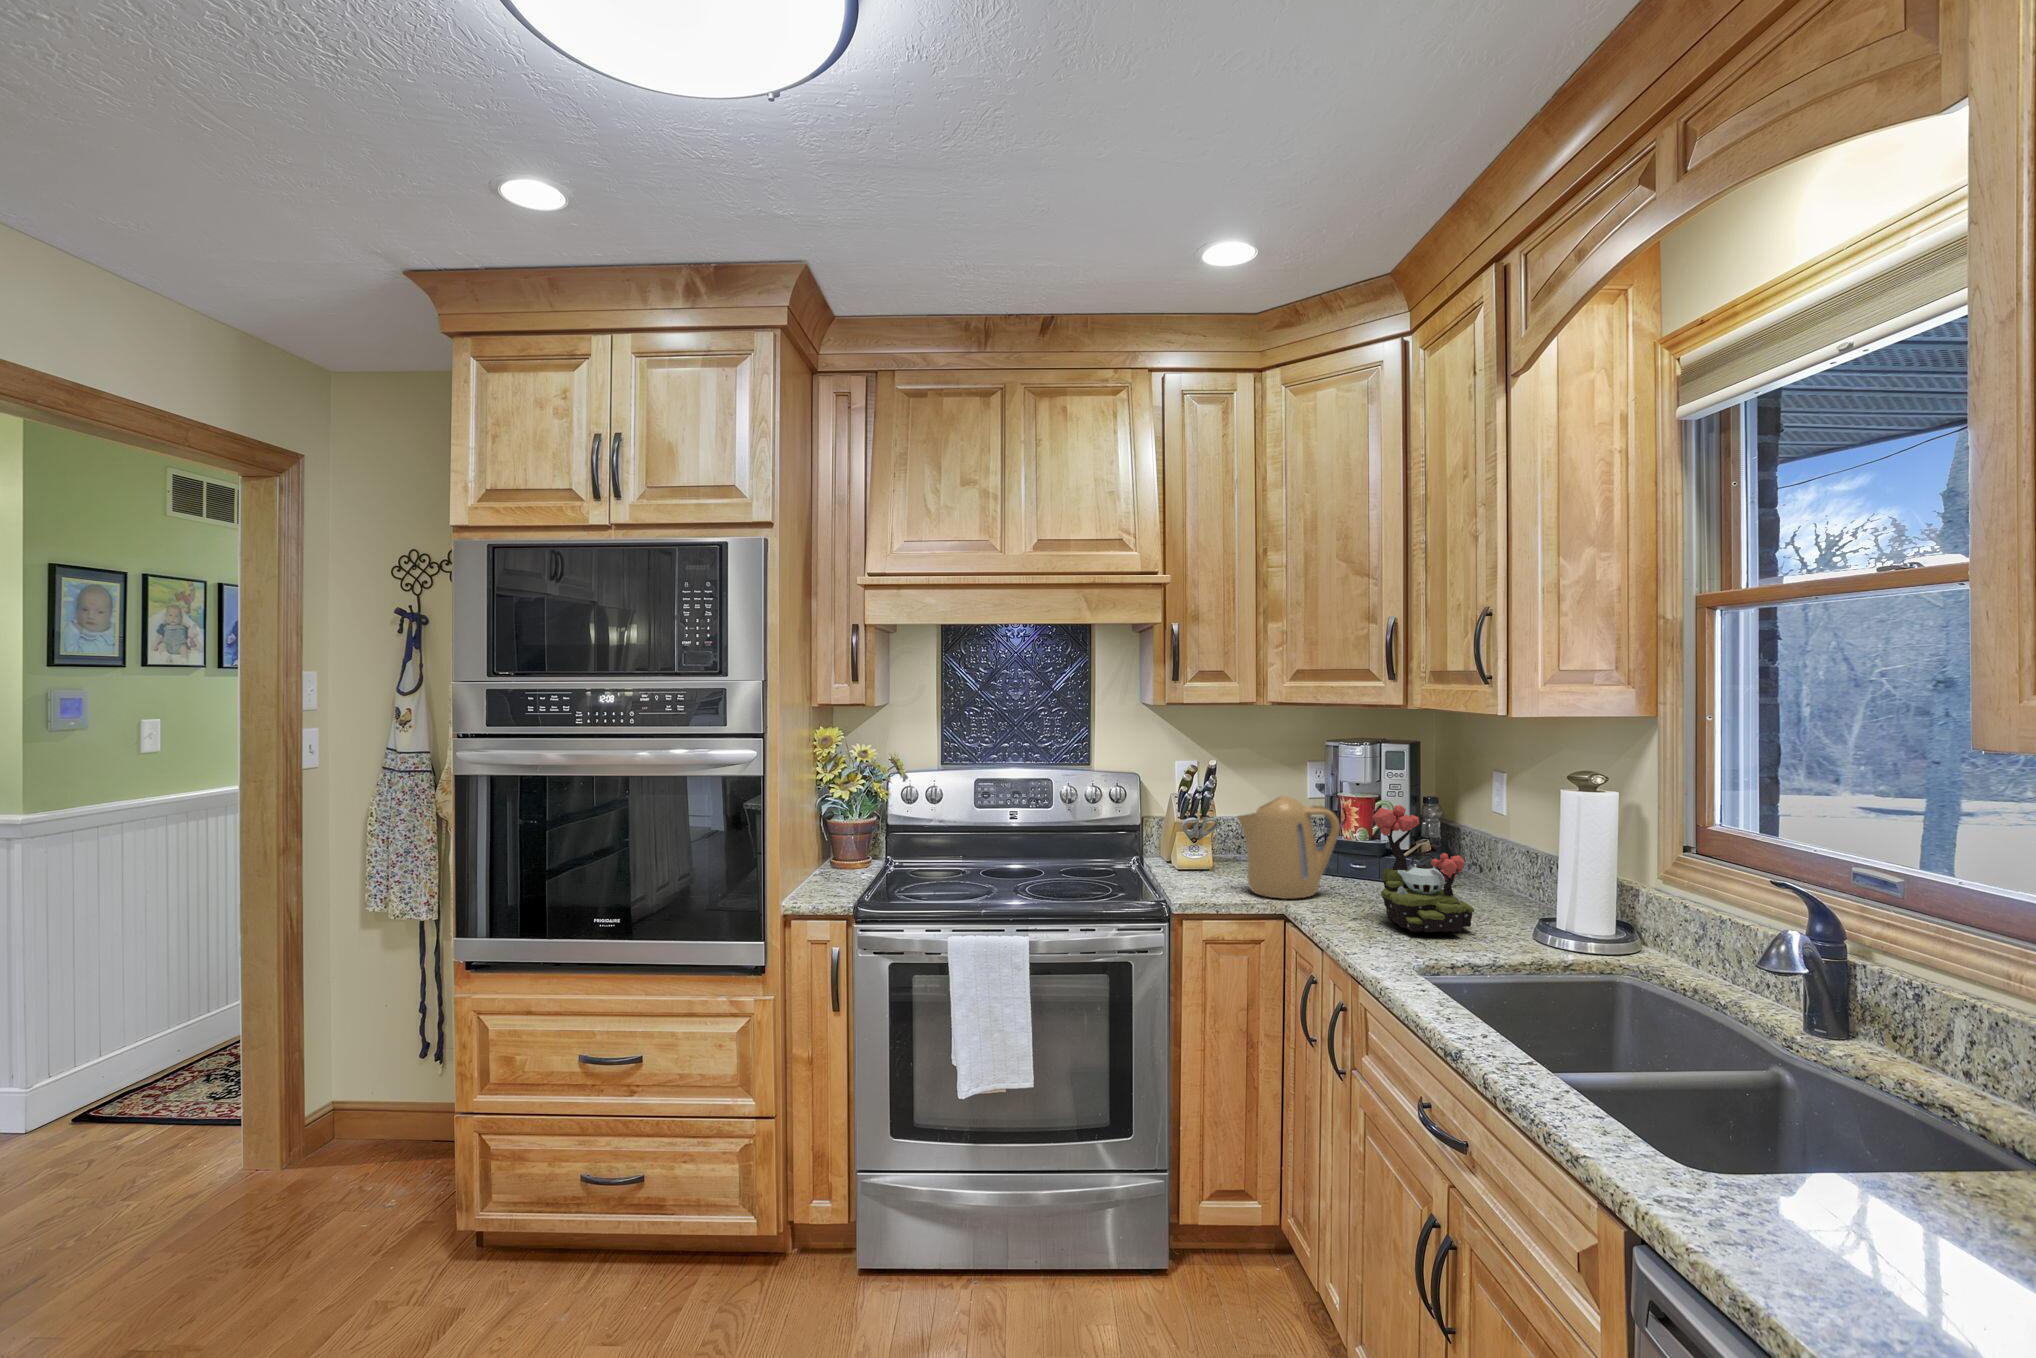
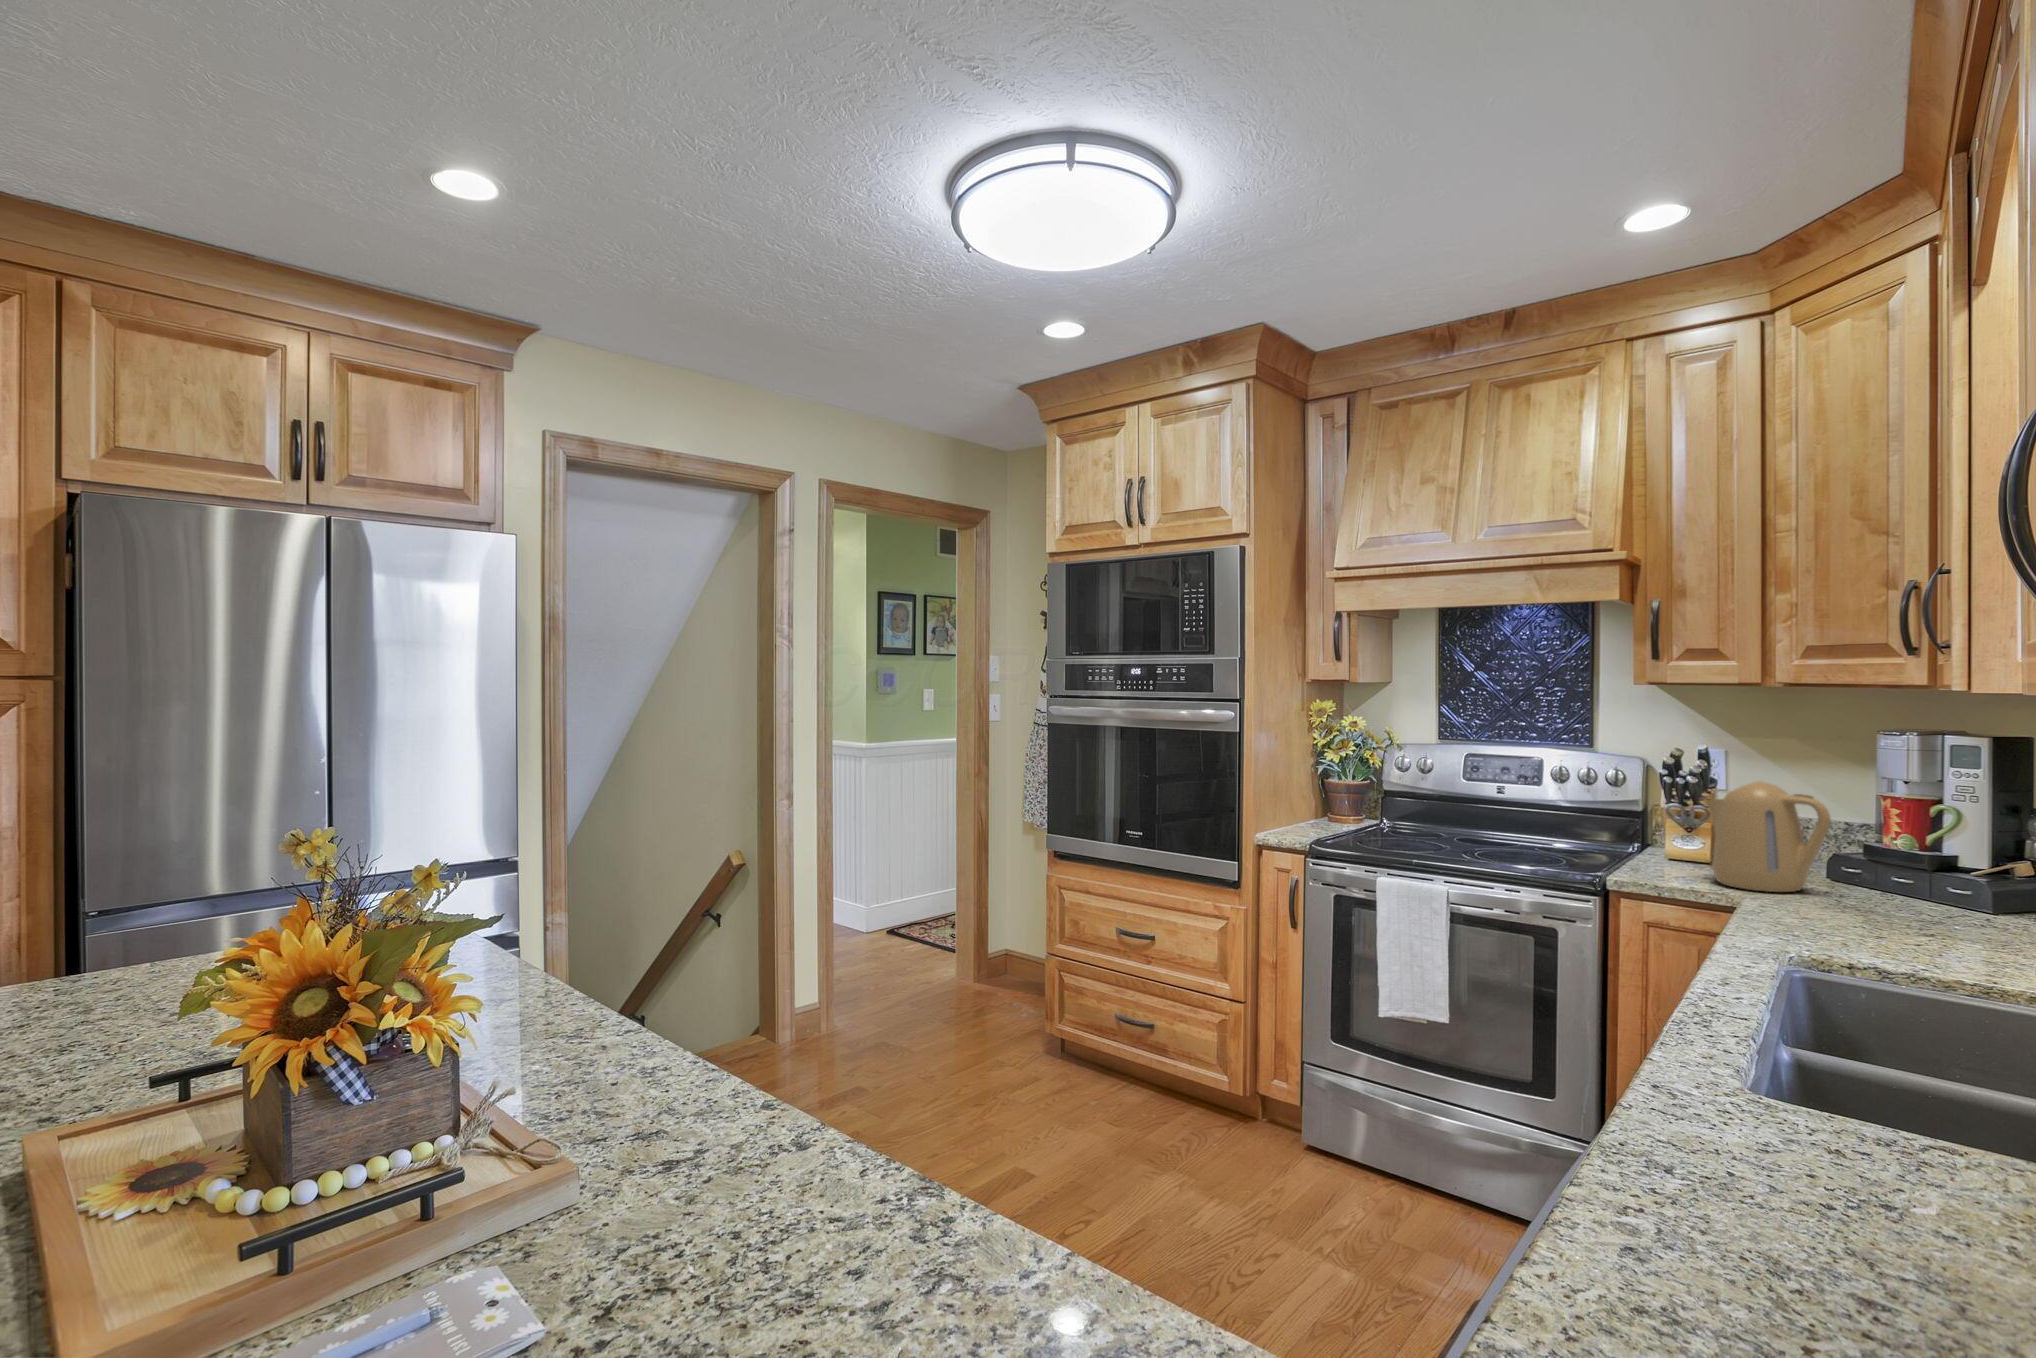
plant: present [1372,805,1474,932] -> none [1827,793,1944,936]

